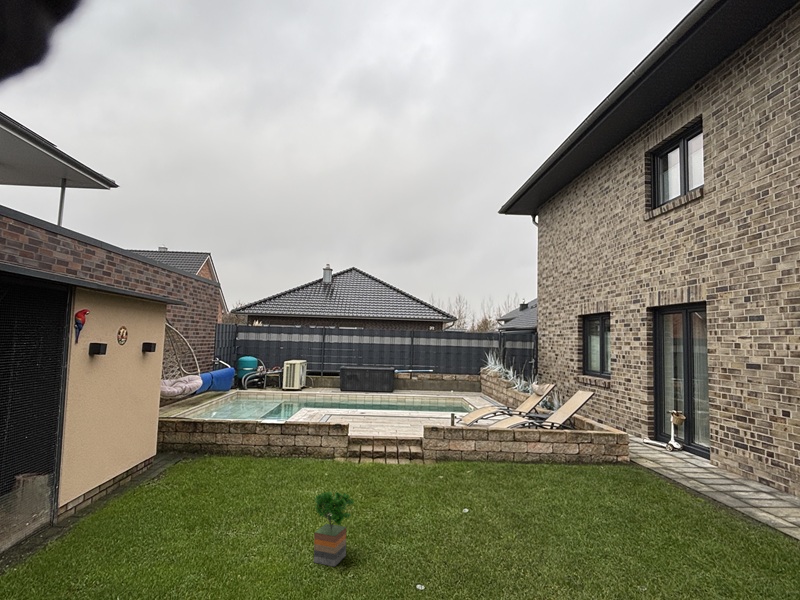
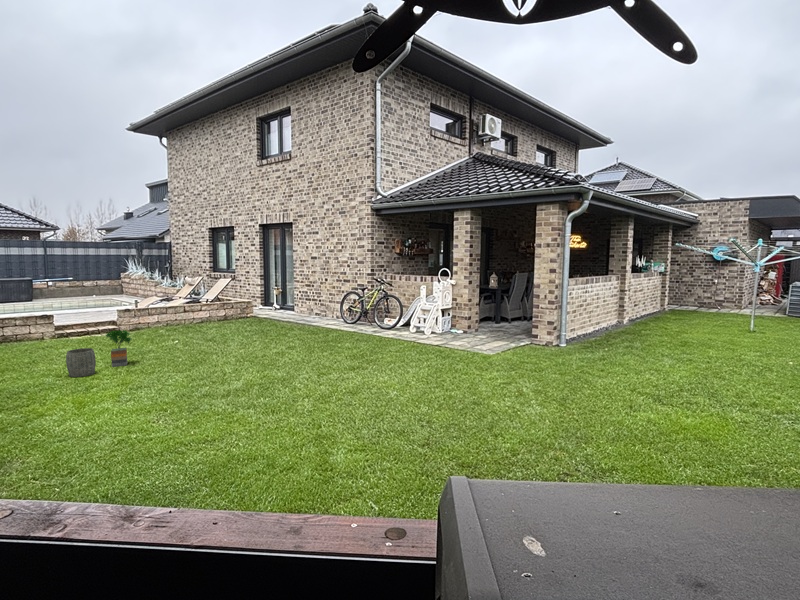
woven basket: none [233,519,279,583] -> present [66,348,96,377]

